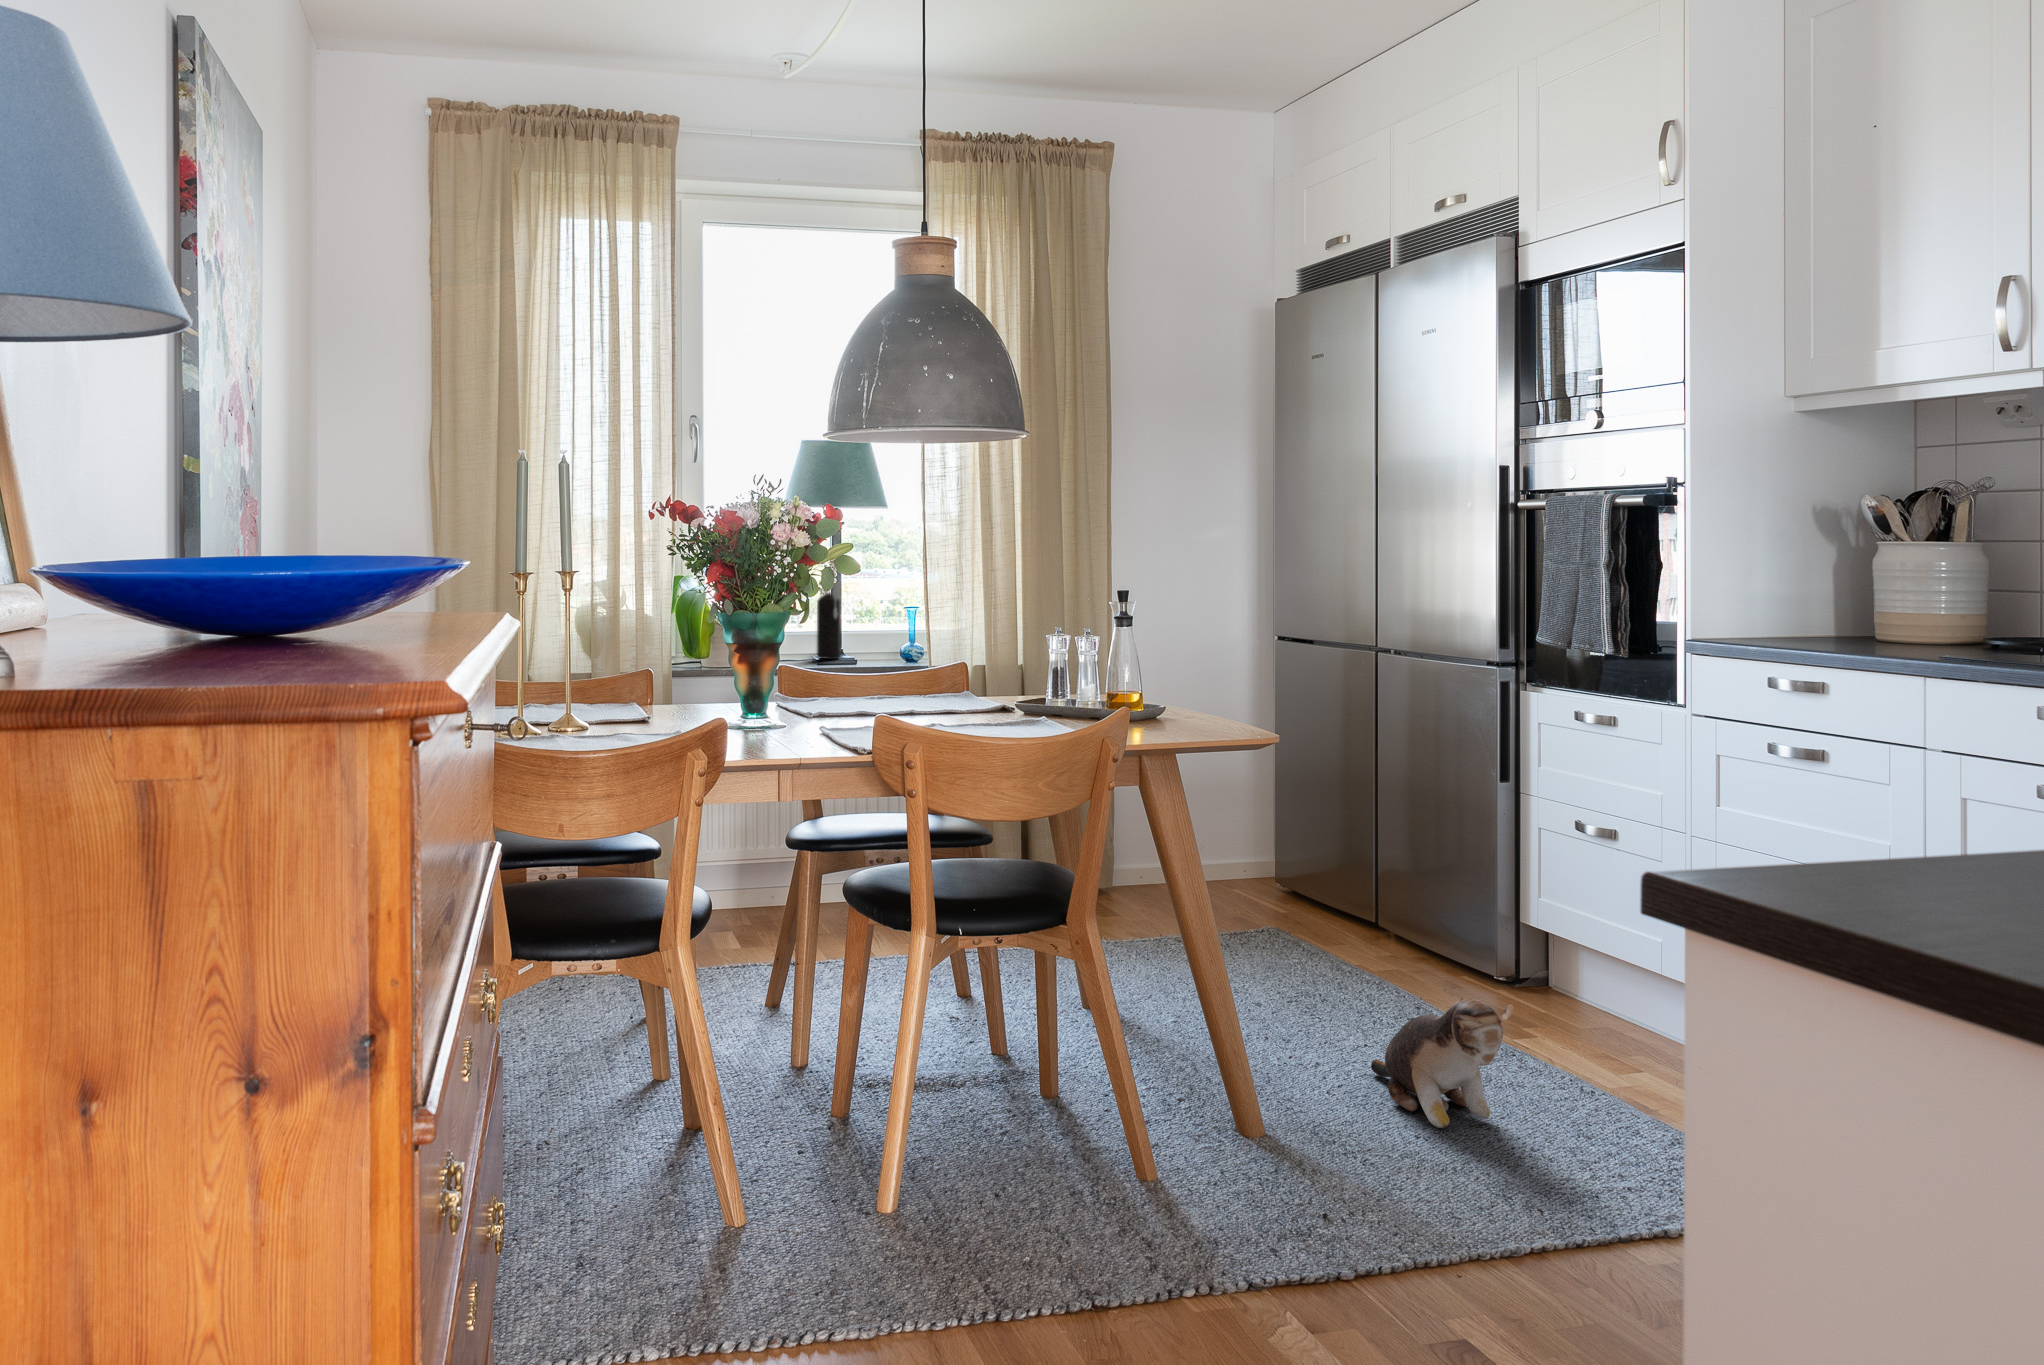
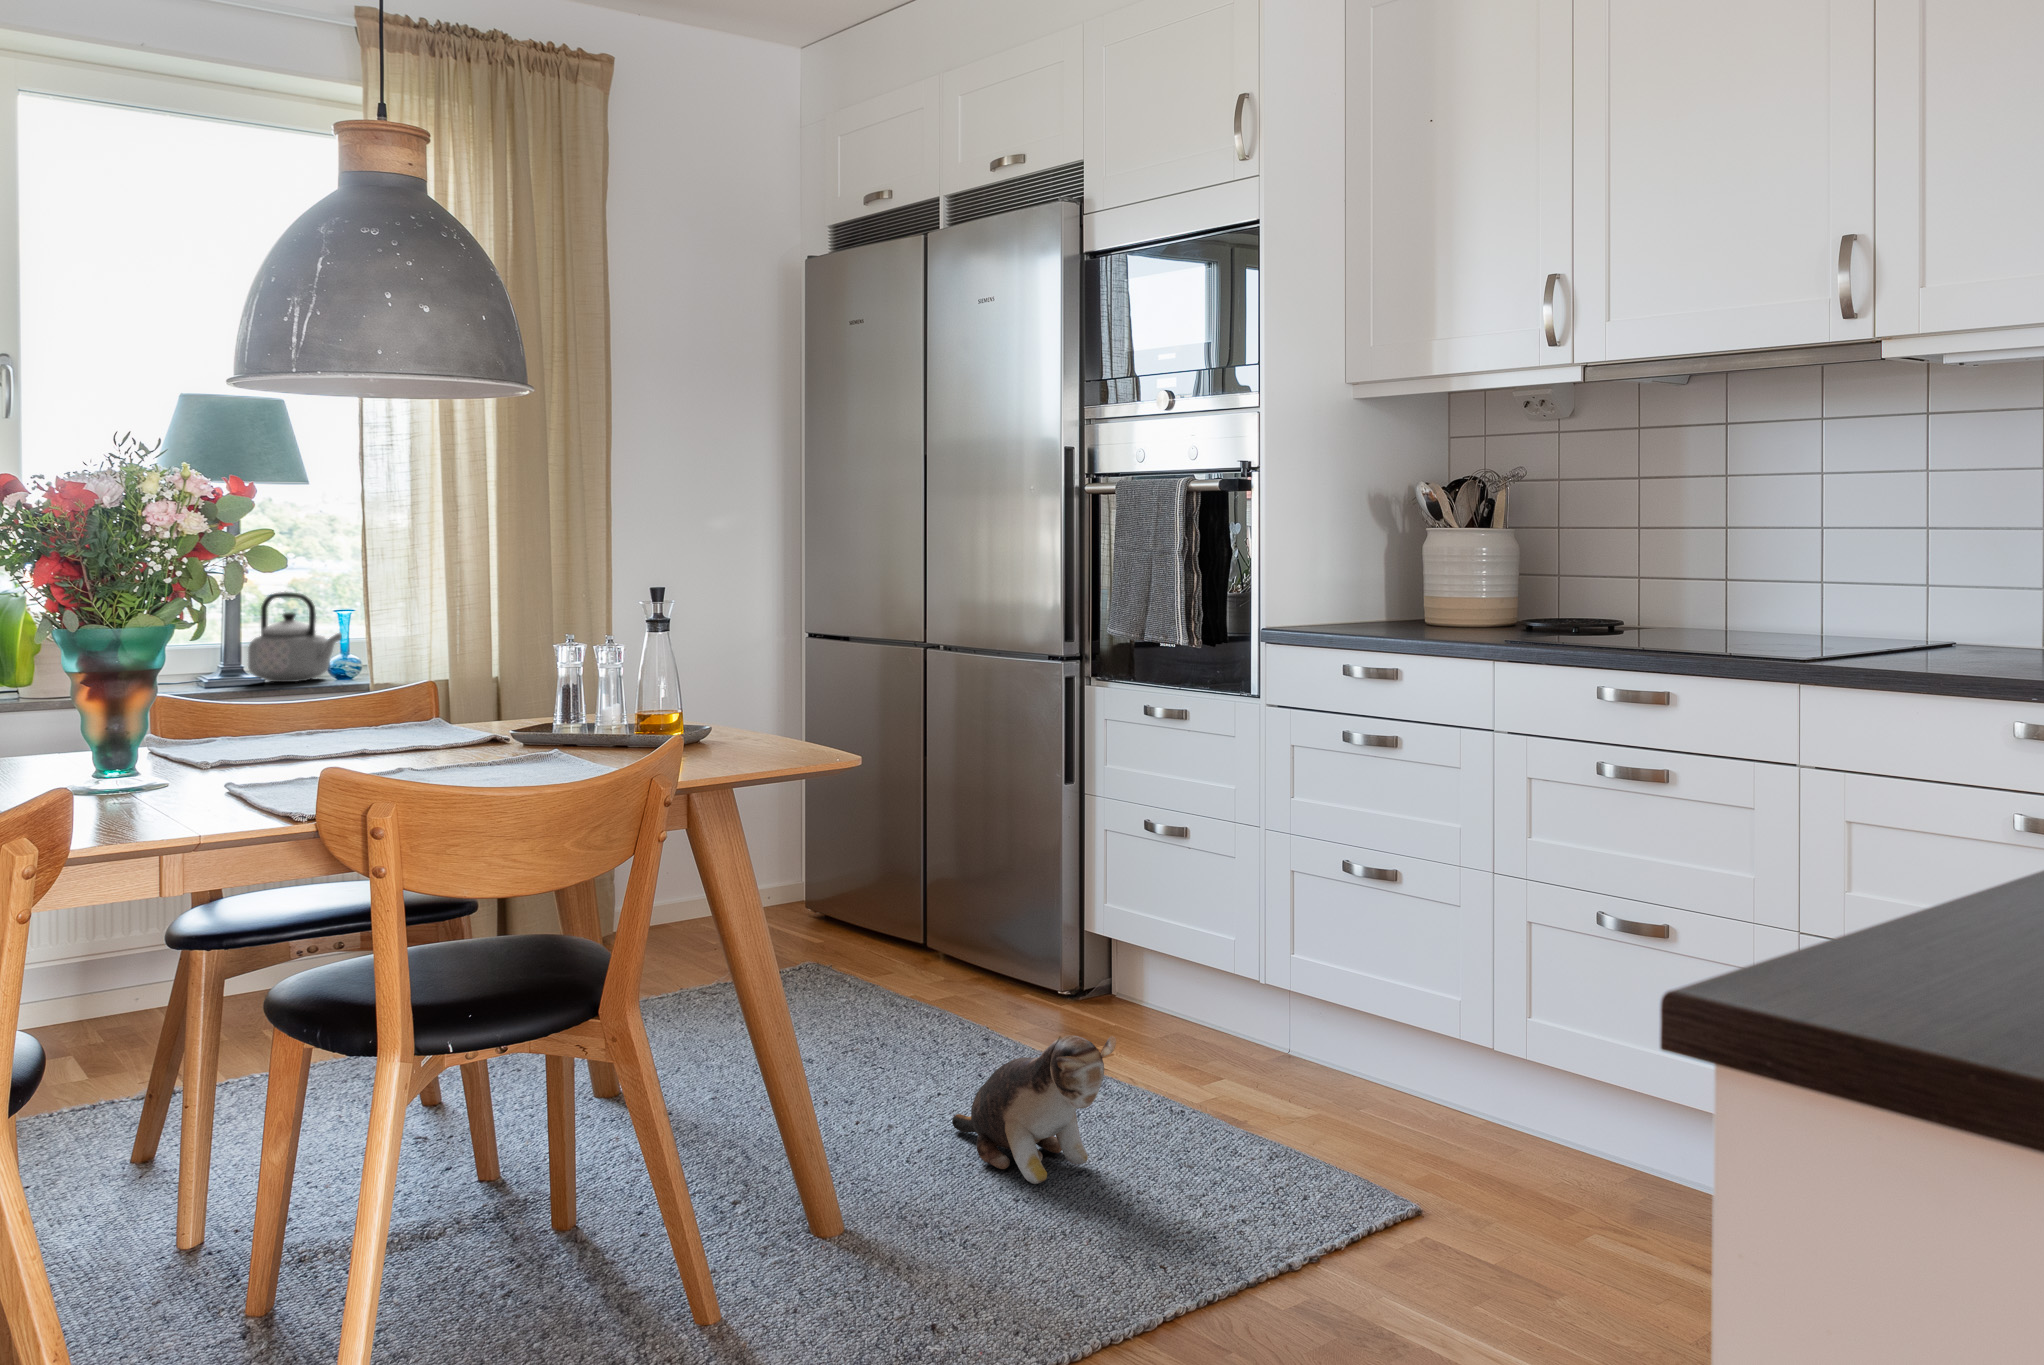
wine bottle: present [817,593,840,659] -> none [198,549,235,680]
teapot: none [848,594,910,662] -> present [248,592,342,682]

